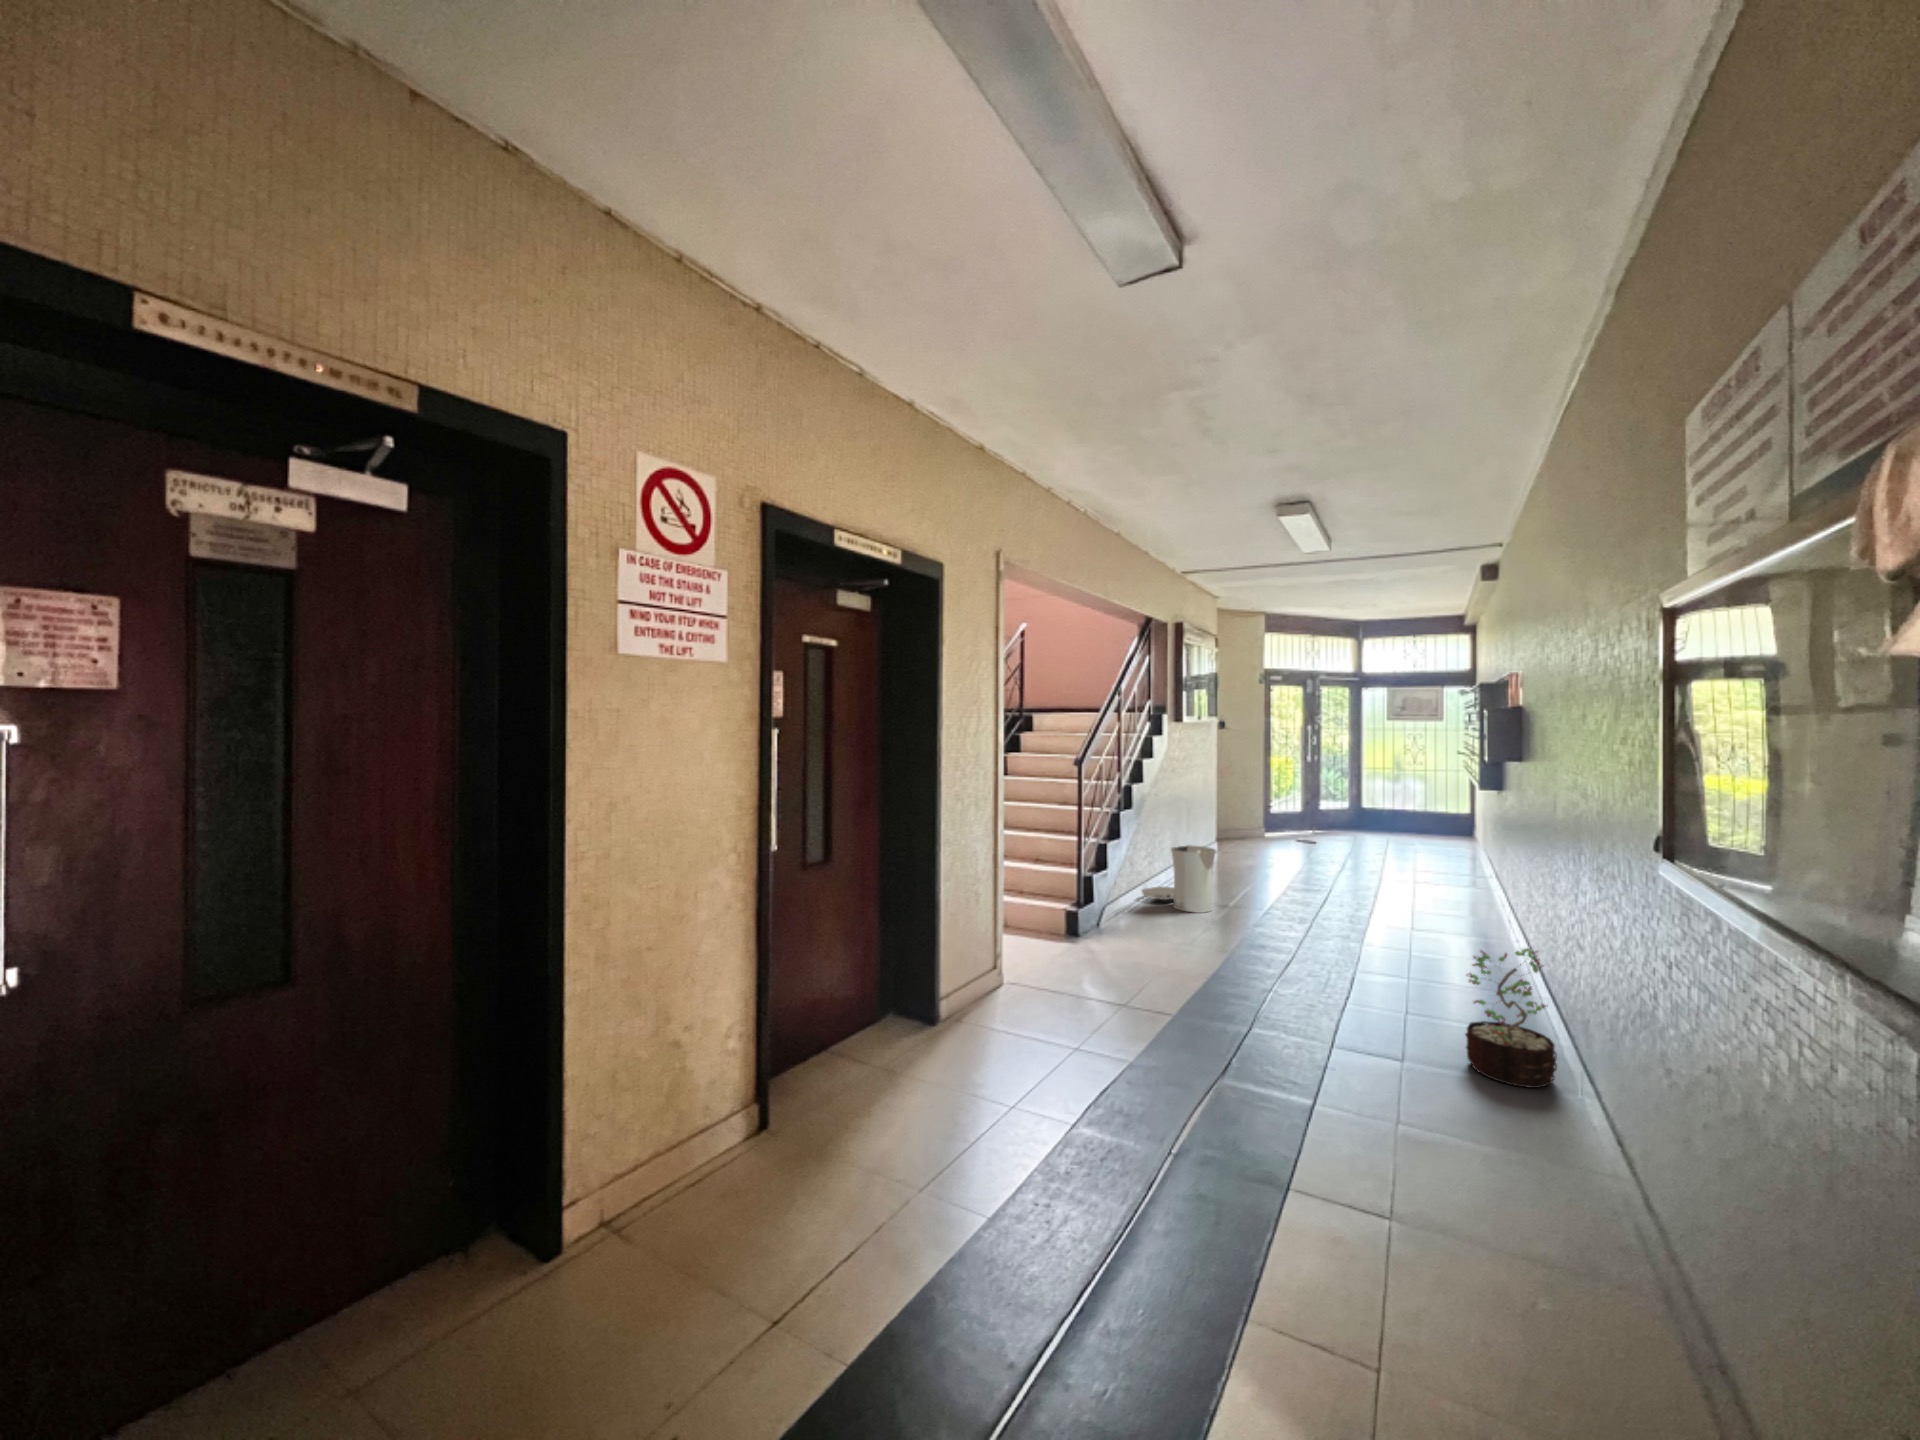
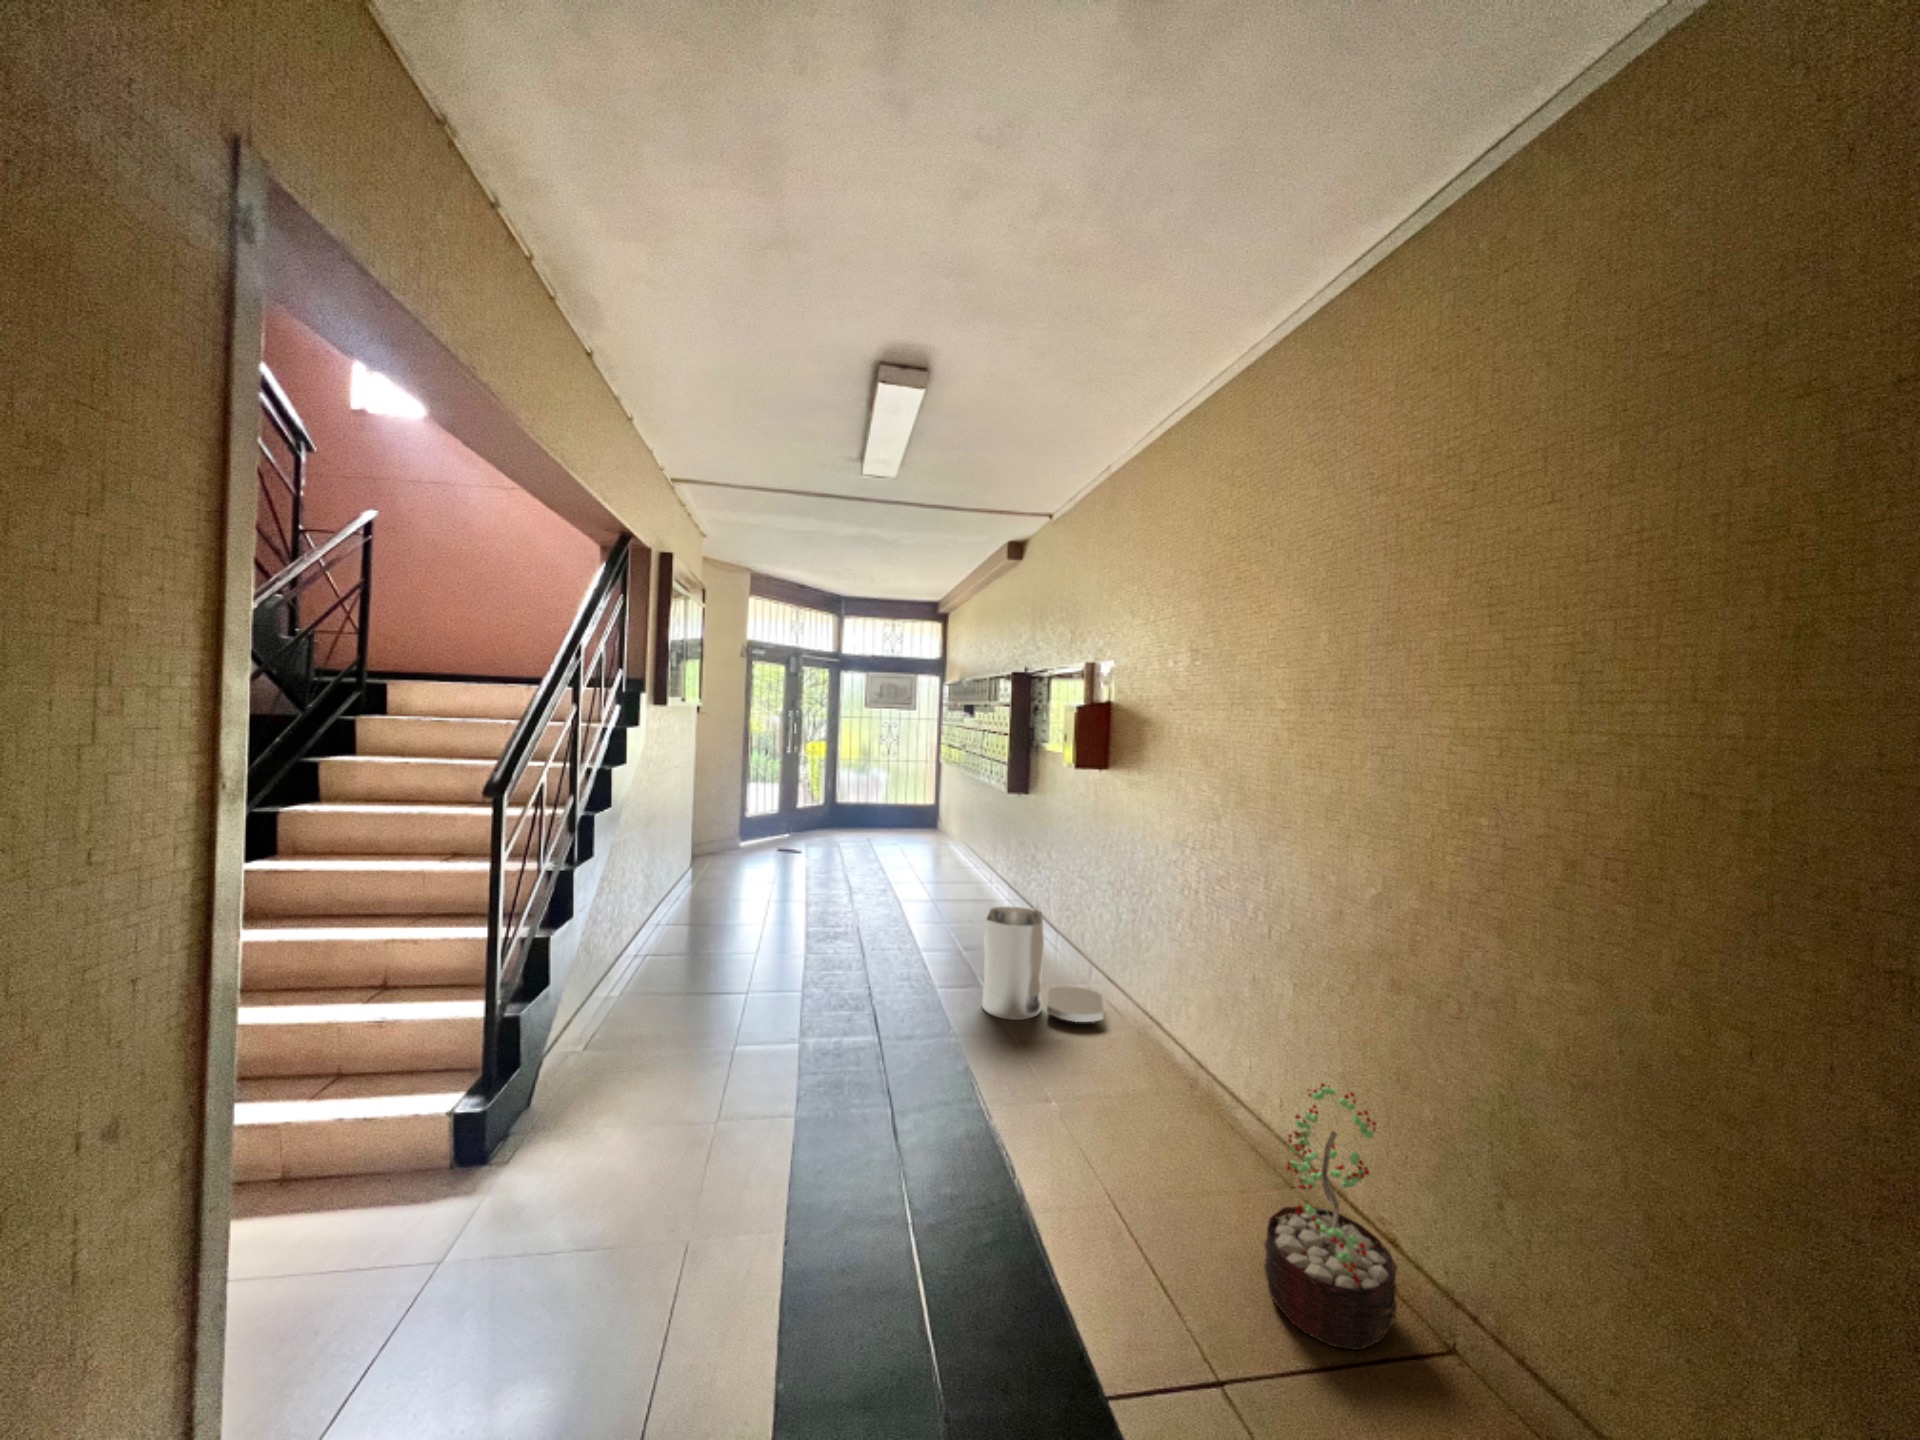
trash can: present [1142,845,1216,913] -> present [982,906,1104,1022]

